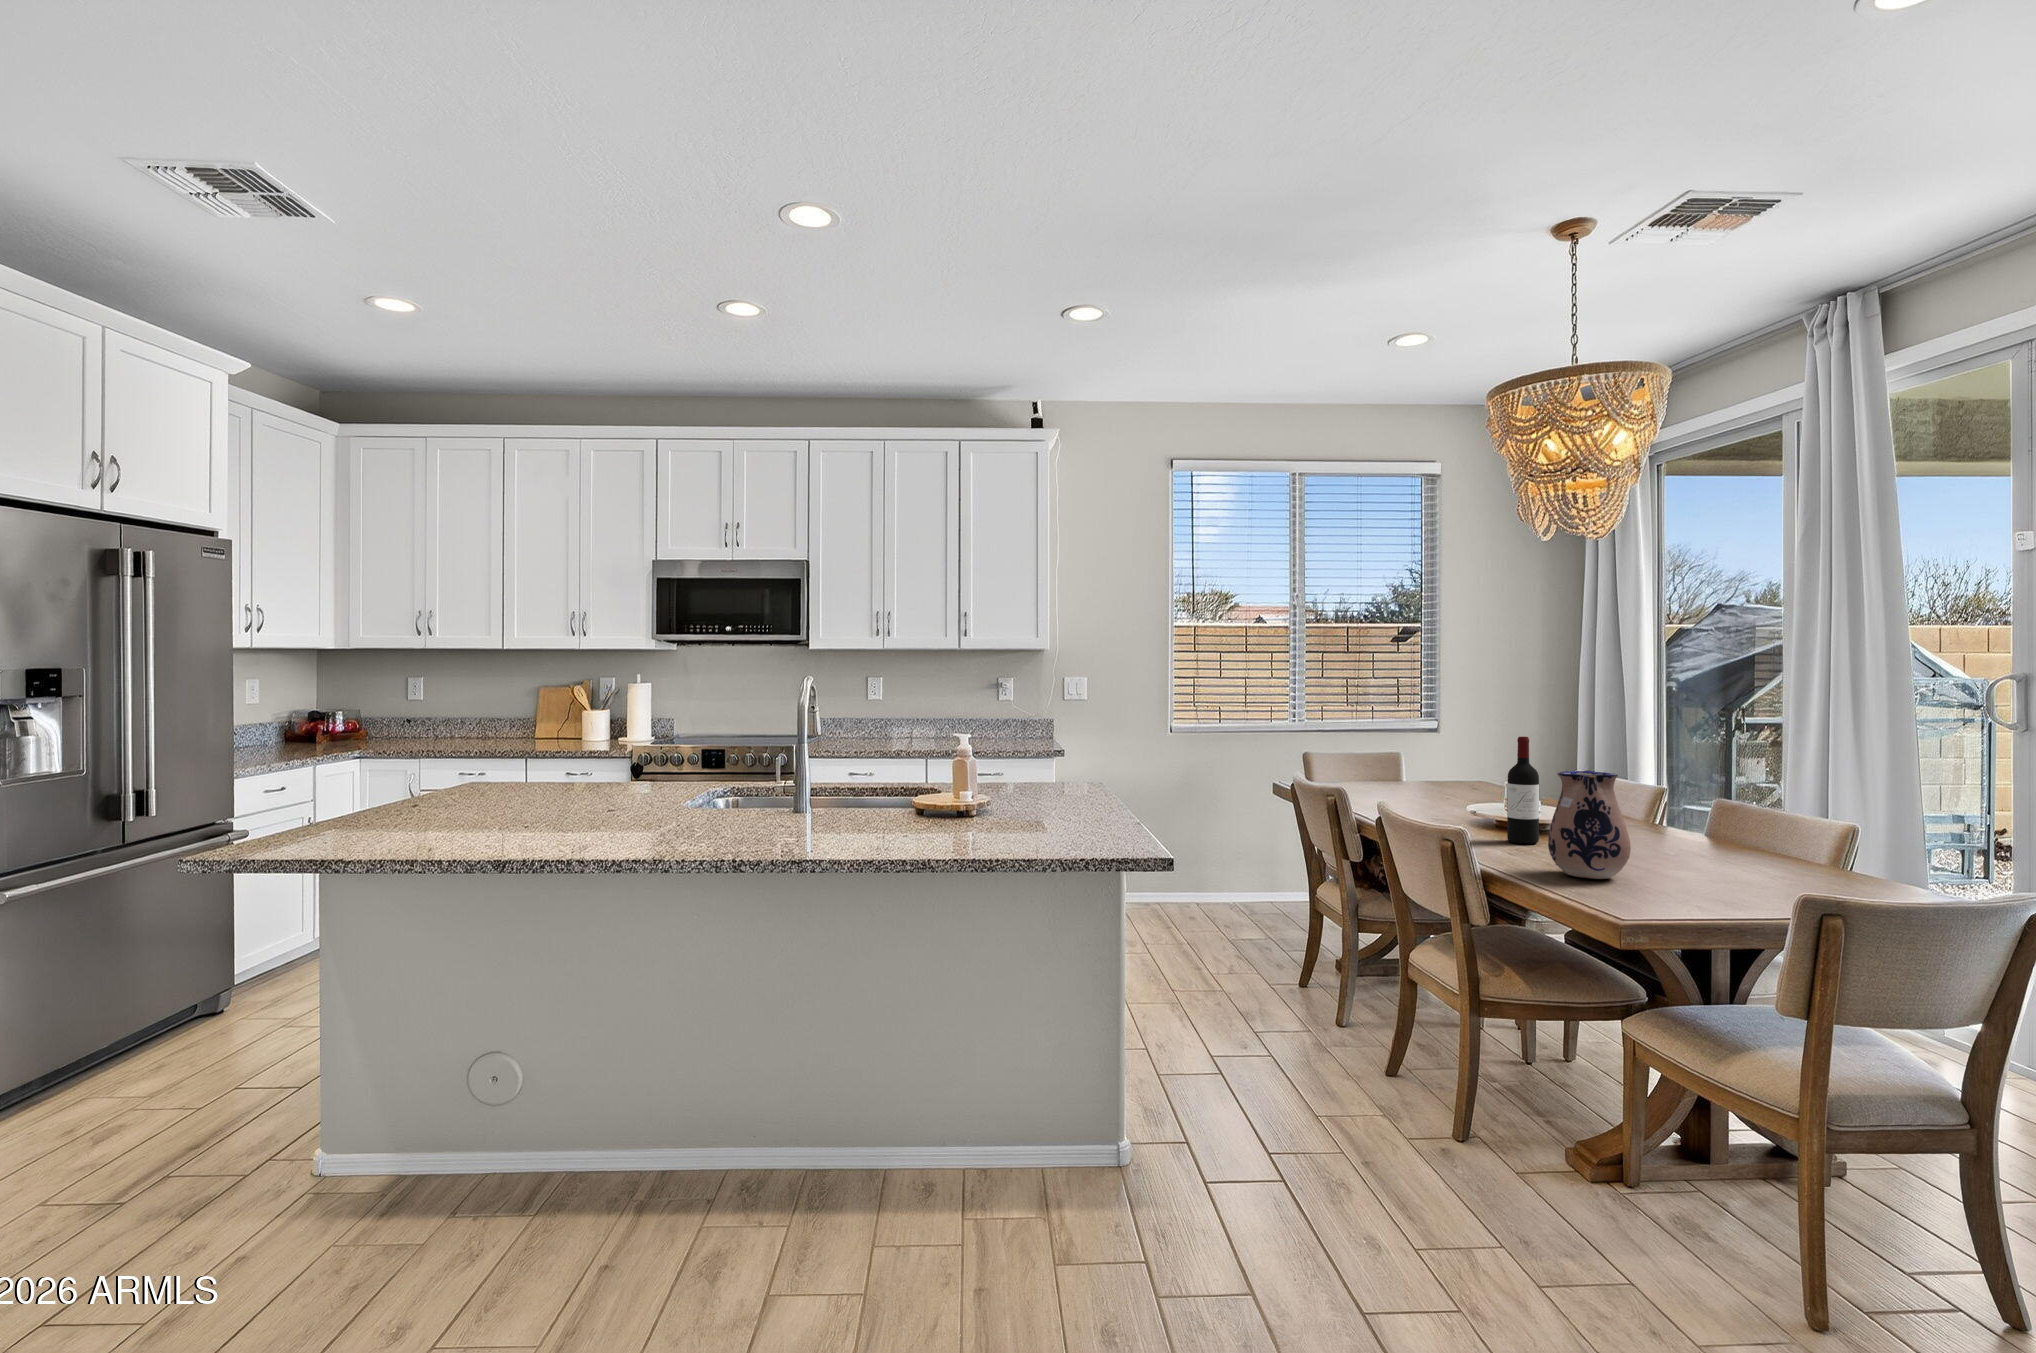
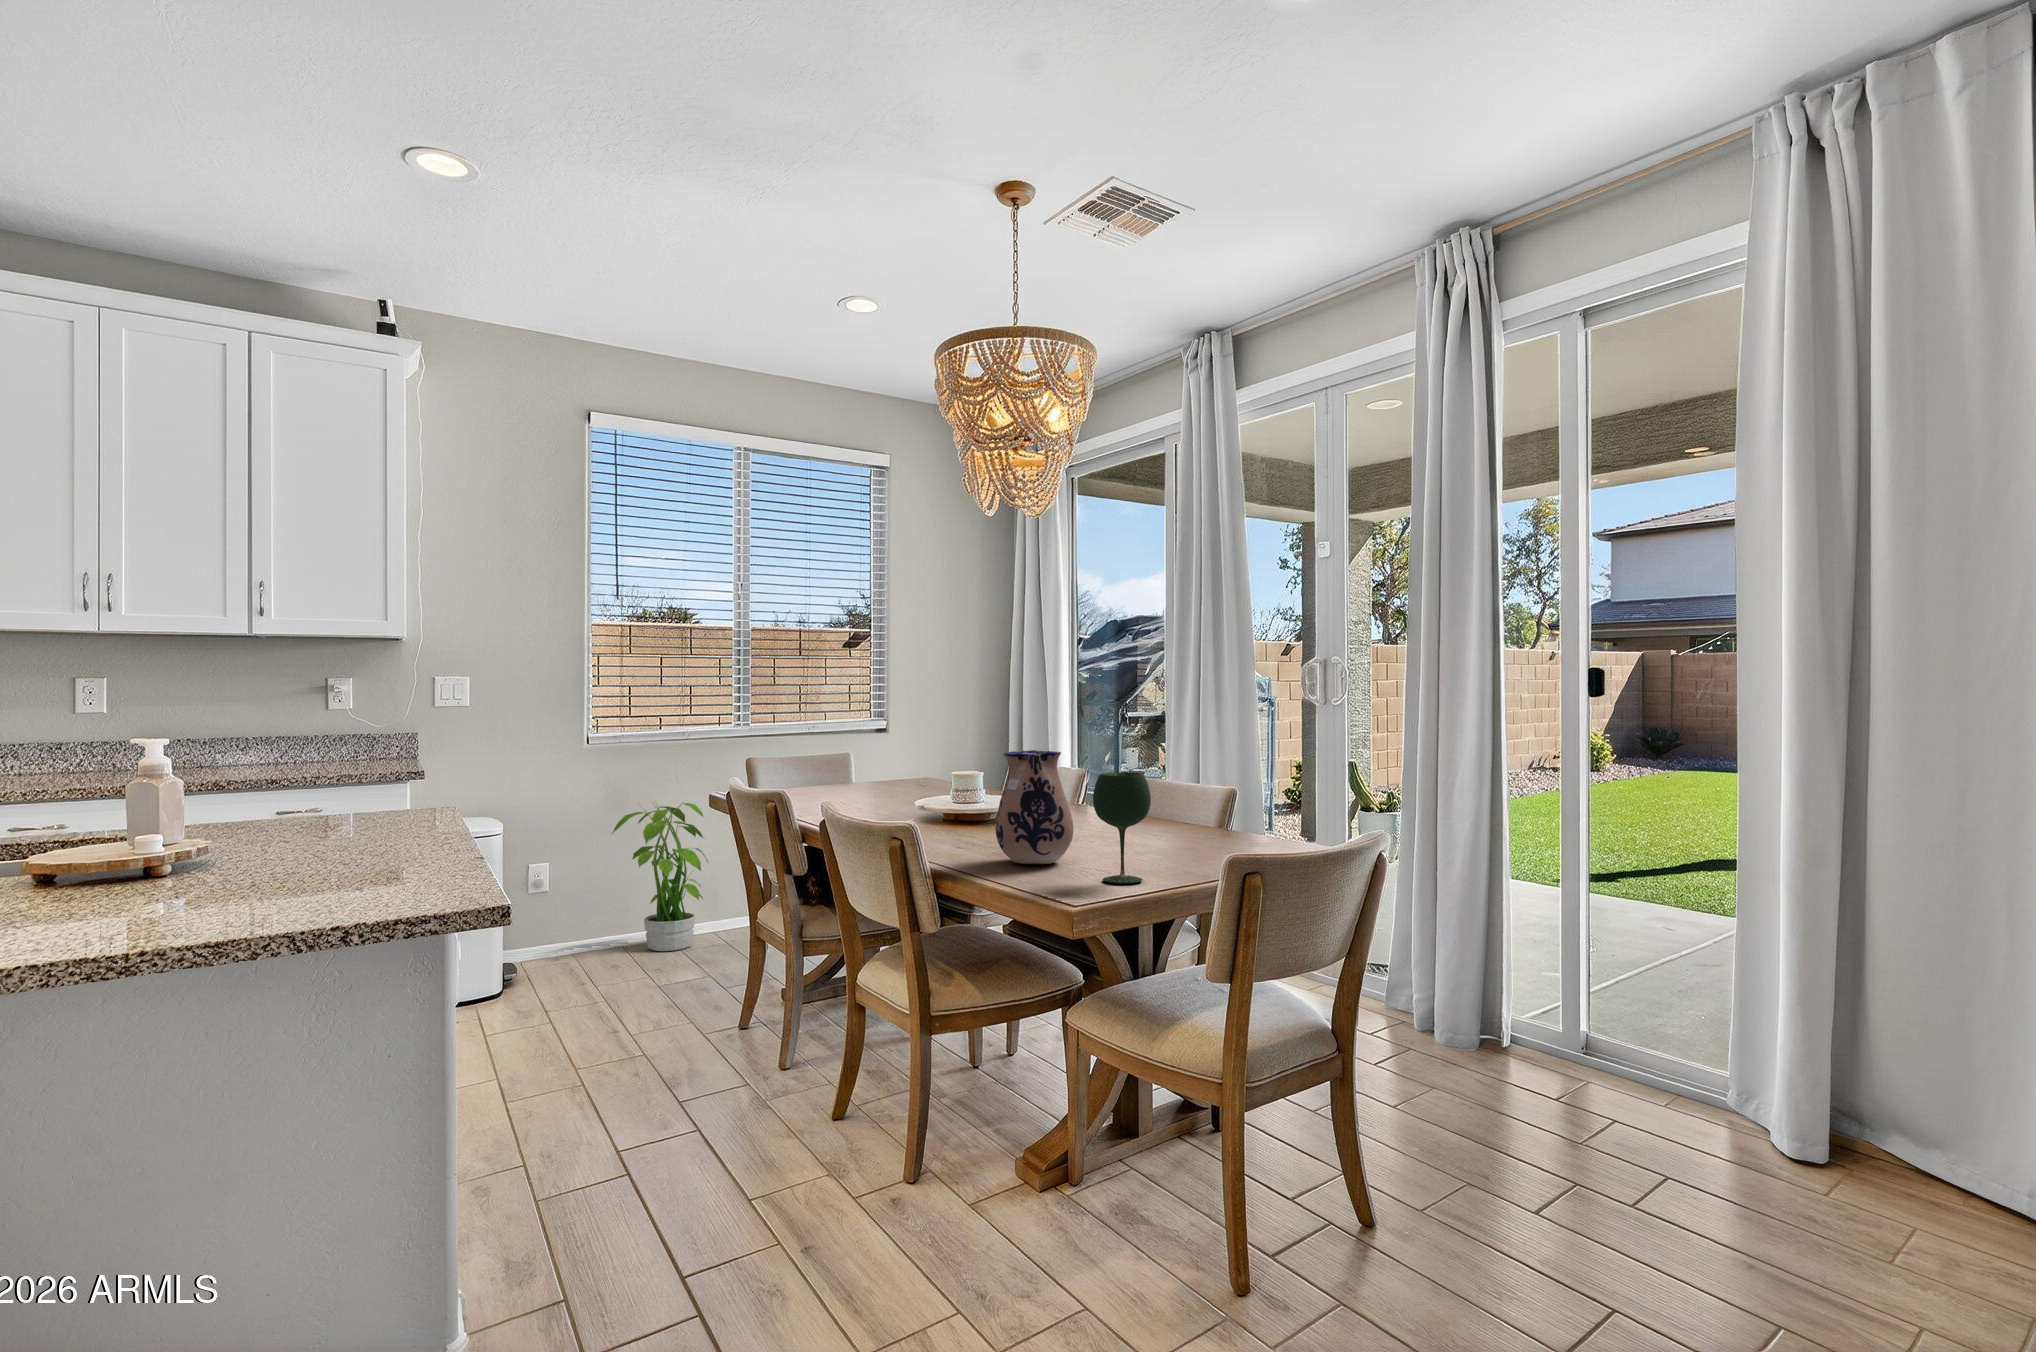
wine bottle: present [1507,737,1539,844] -> none [955,721,986,836]
potted plant: none [1192,785,1273,914] -> present [611,802,708,951]
wine glass: none [1651,799,1716,907] -> present [1093,772,1151,884]

